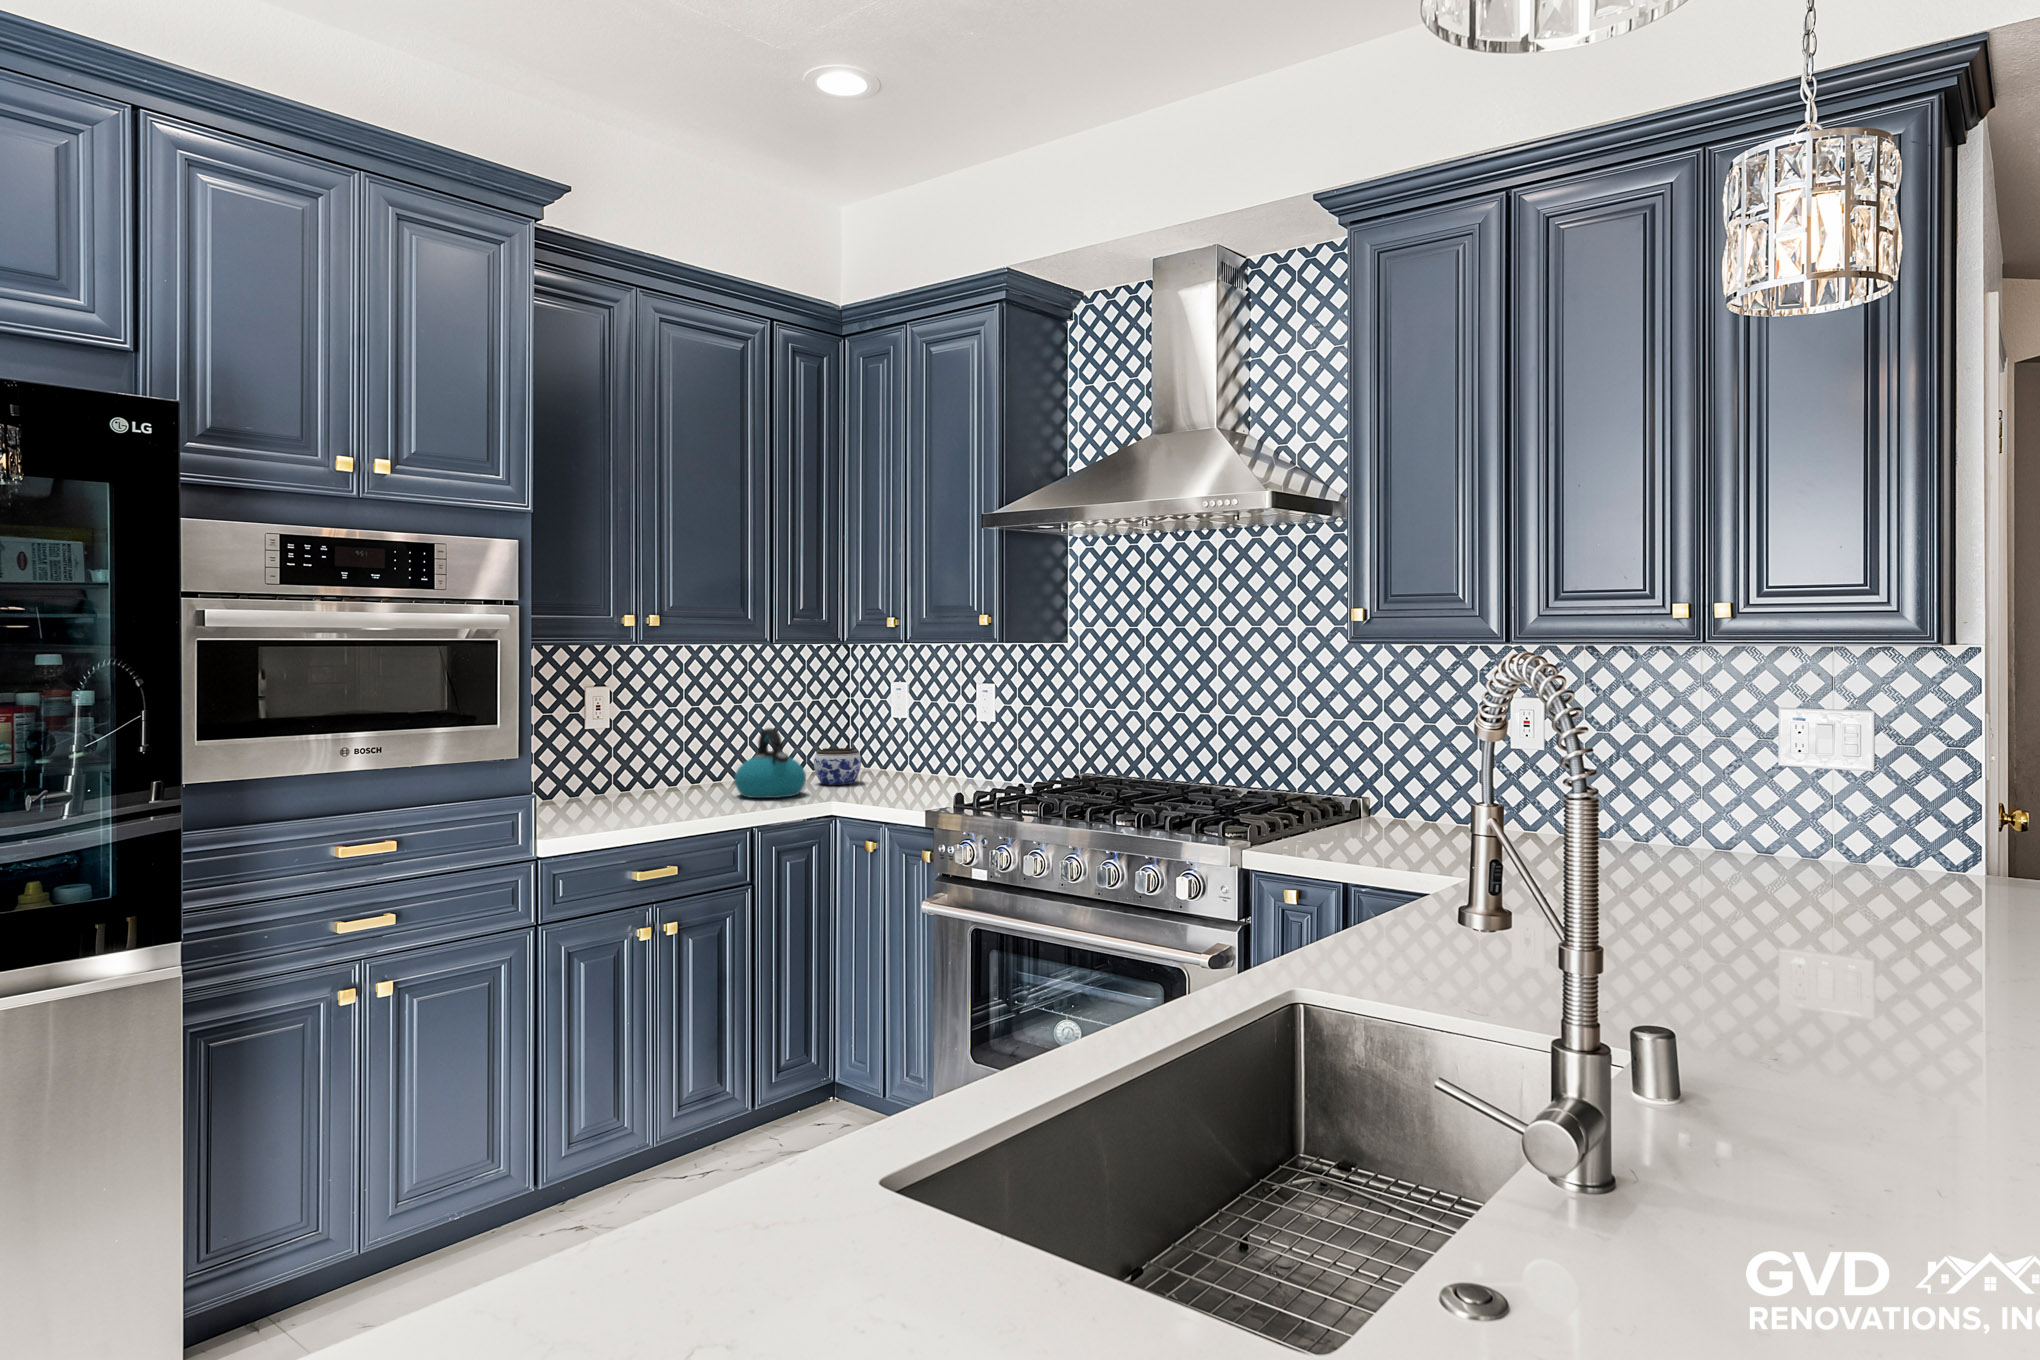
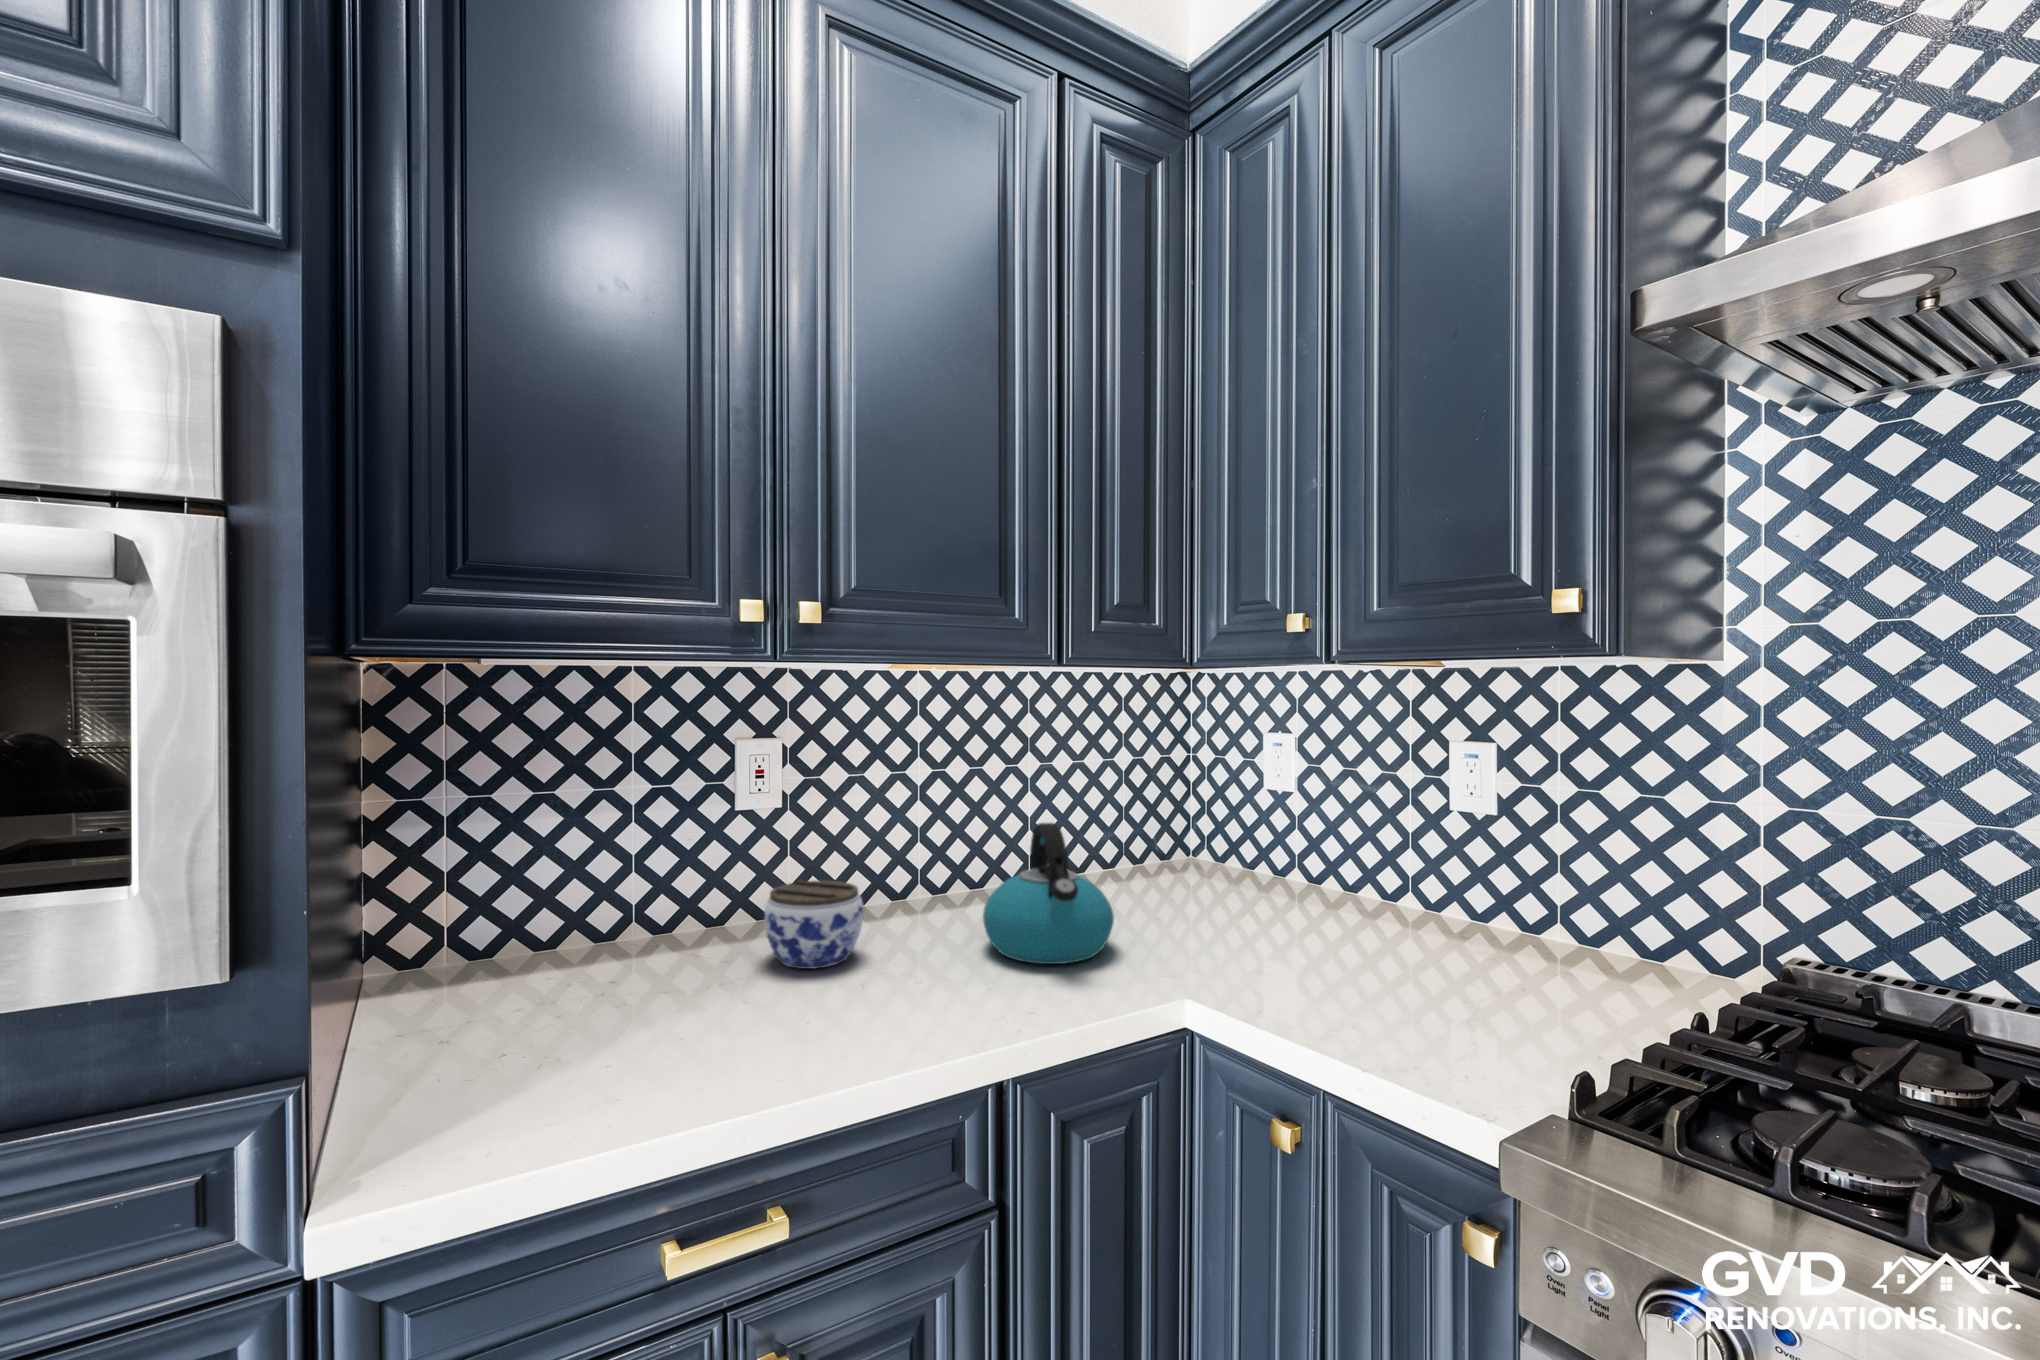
jar: present [814,748,861,785] -> present [764,881,863,969]

